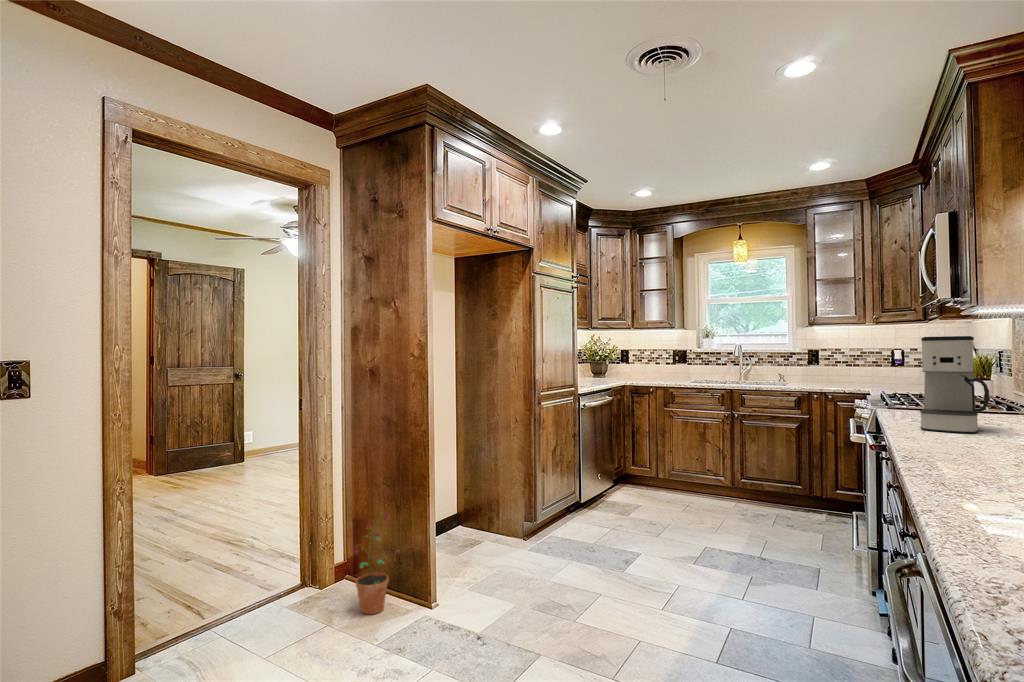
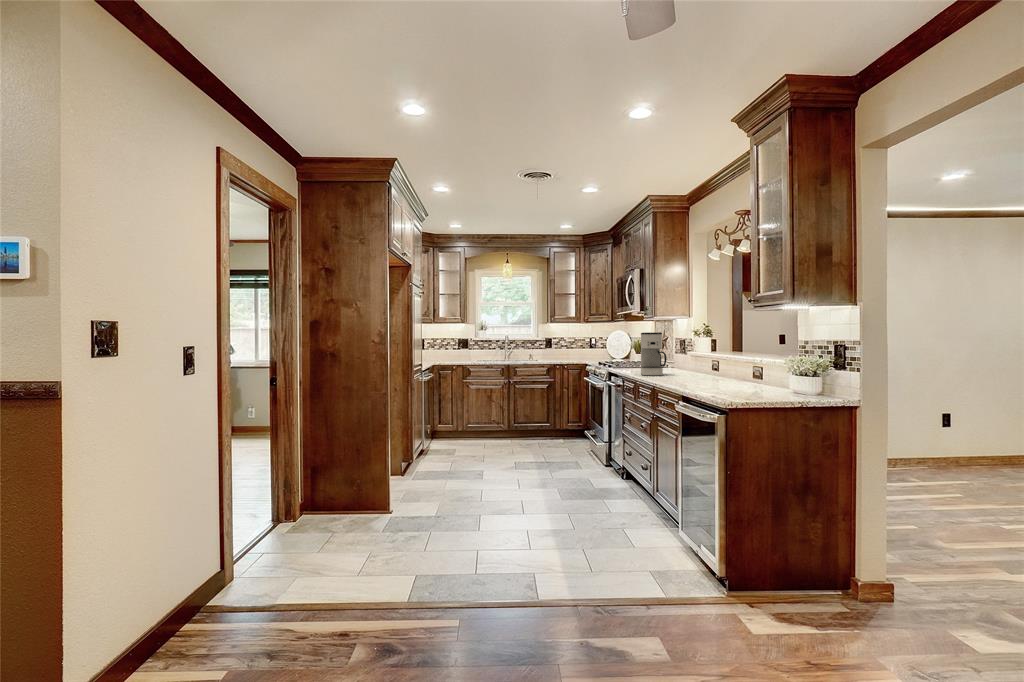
potted plant: present [353,512,390,614] -> none [335,453,361,525]

